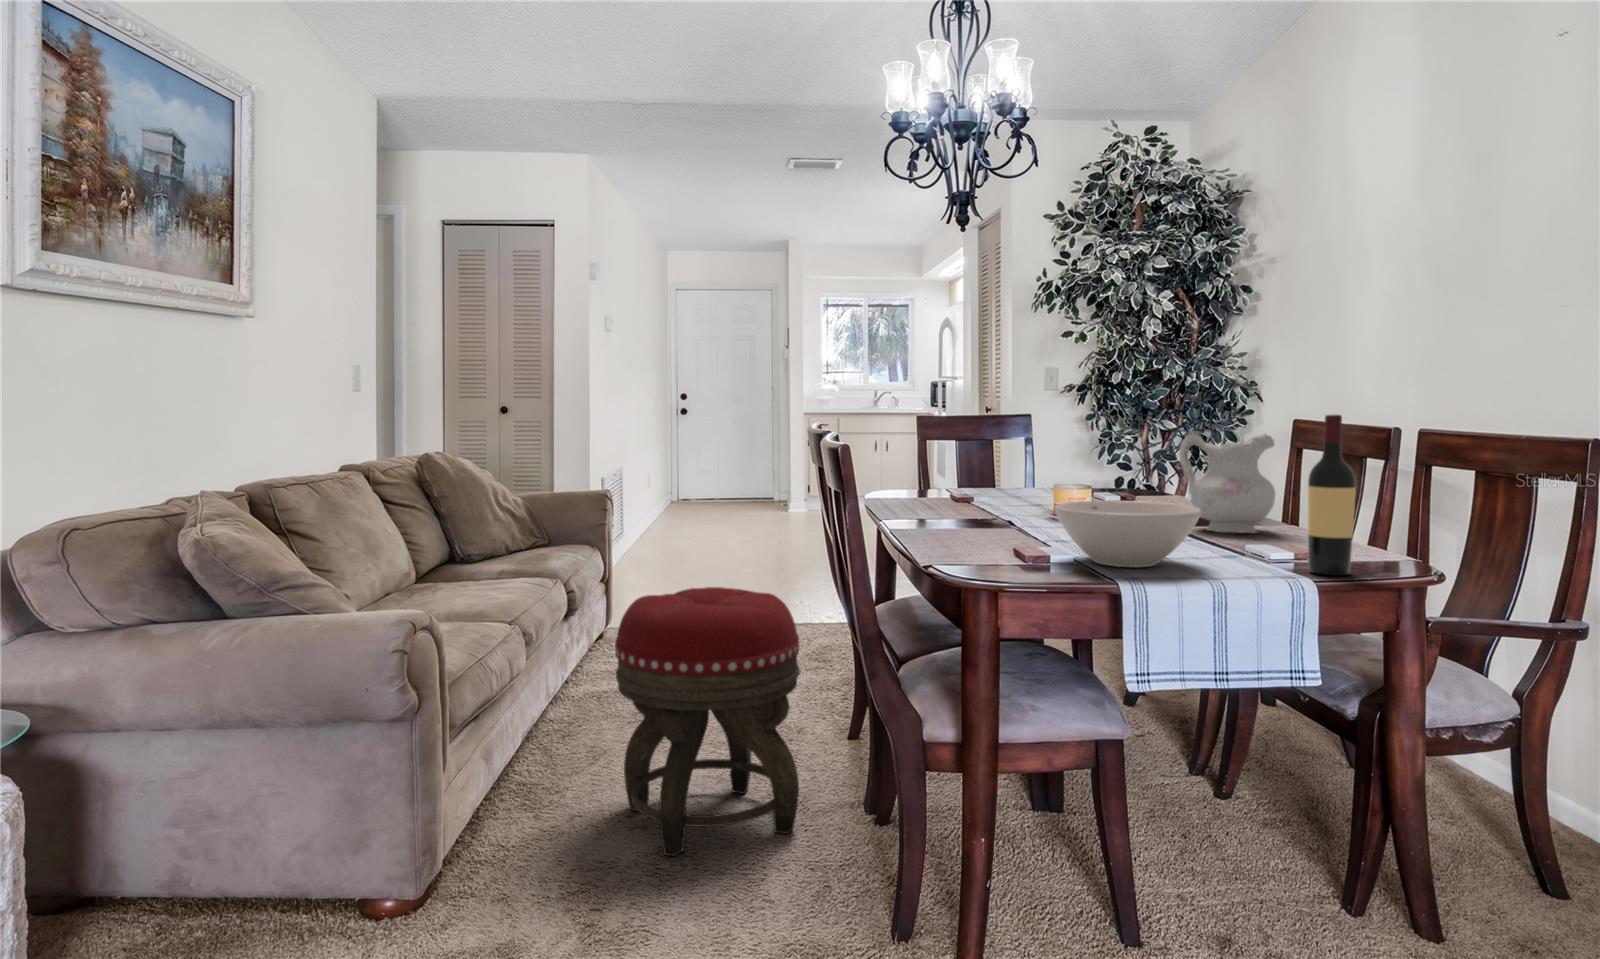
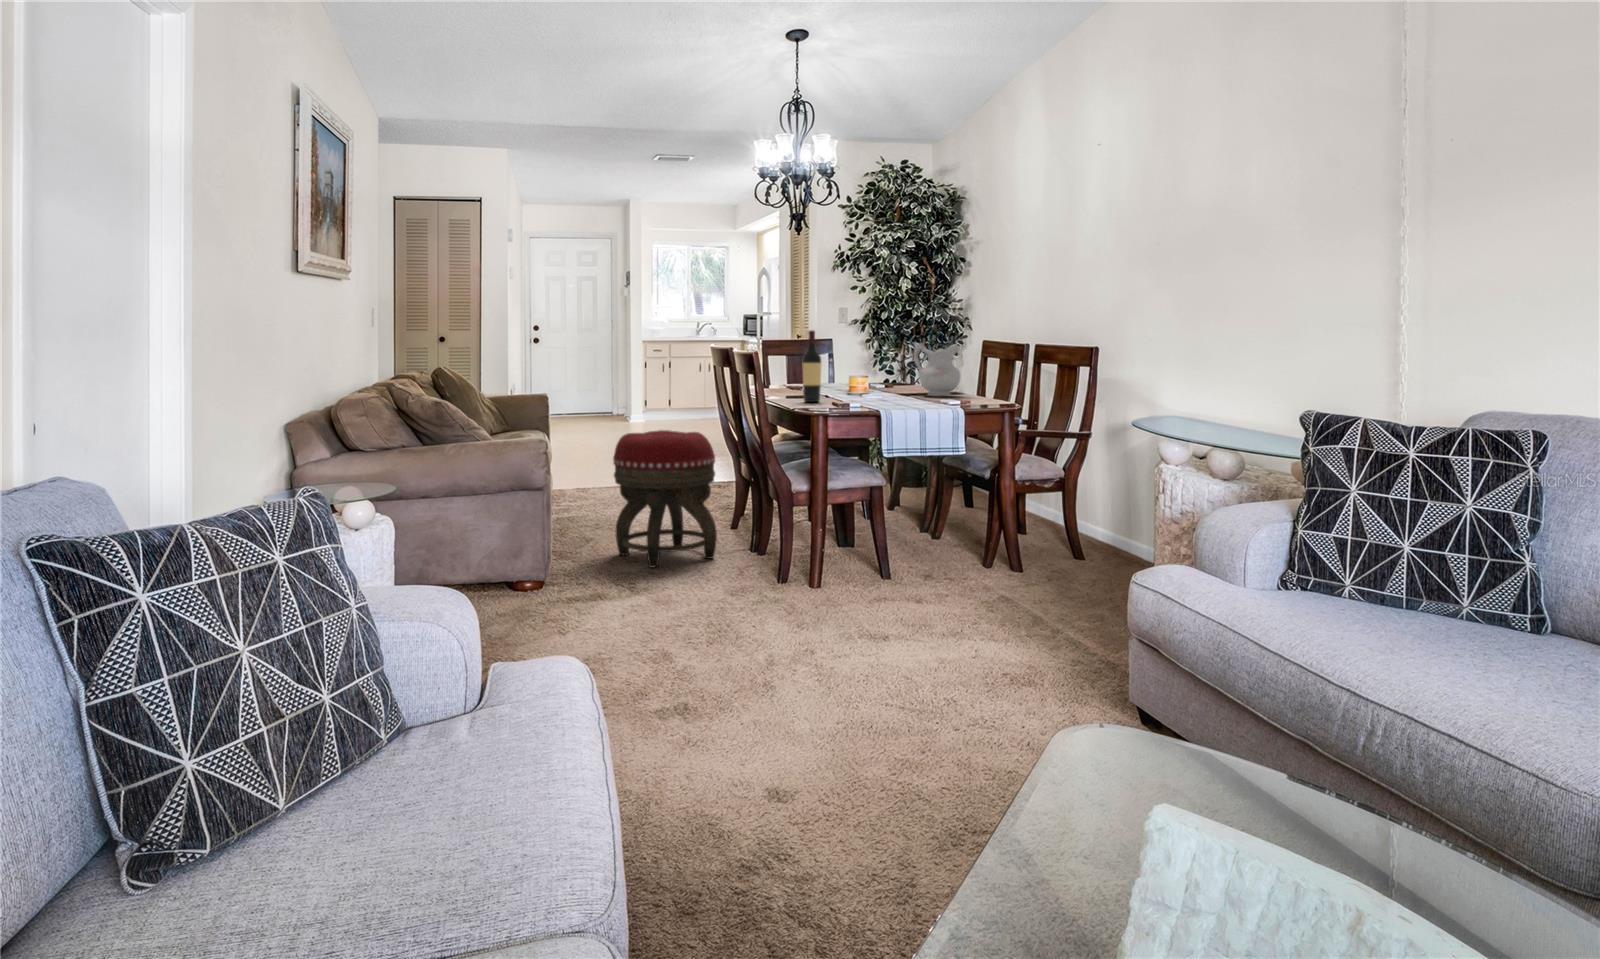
wine bottle: present [1308,415,1356,575] -> present [802,330,821,402]
bowl: present [1055,501,1201,567] -> none [850,376,918,405]

